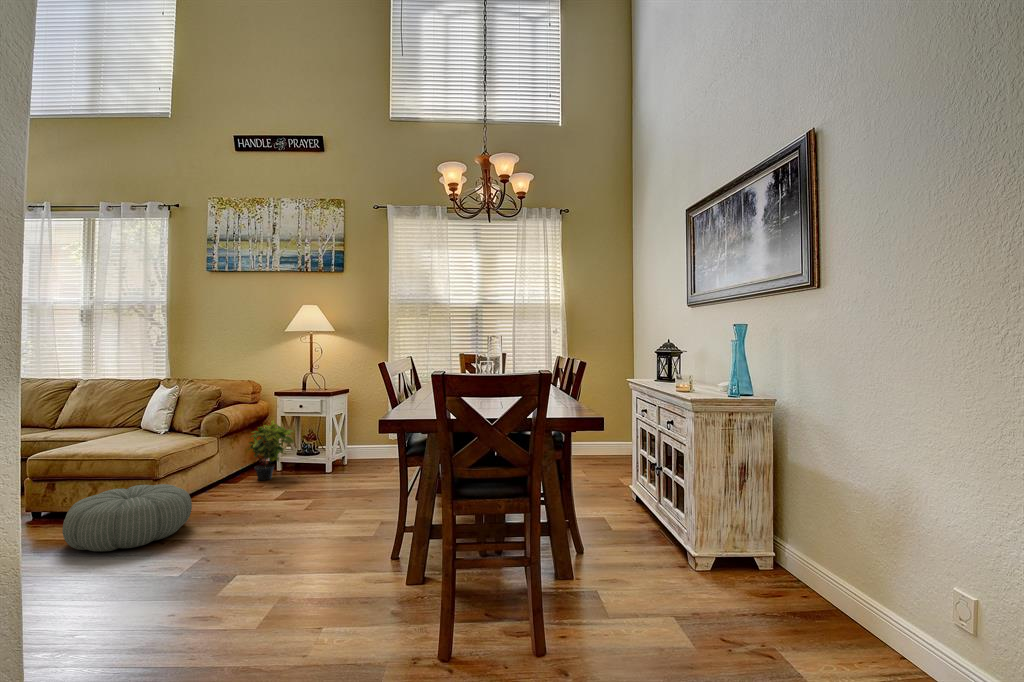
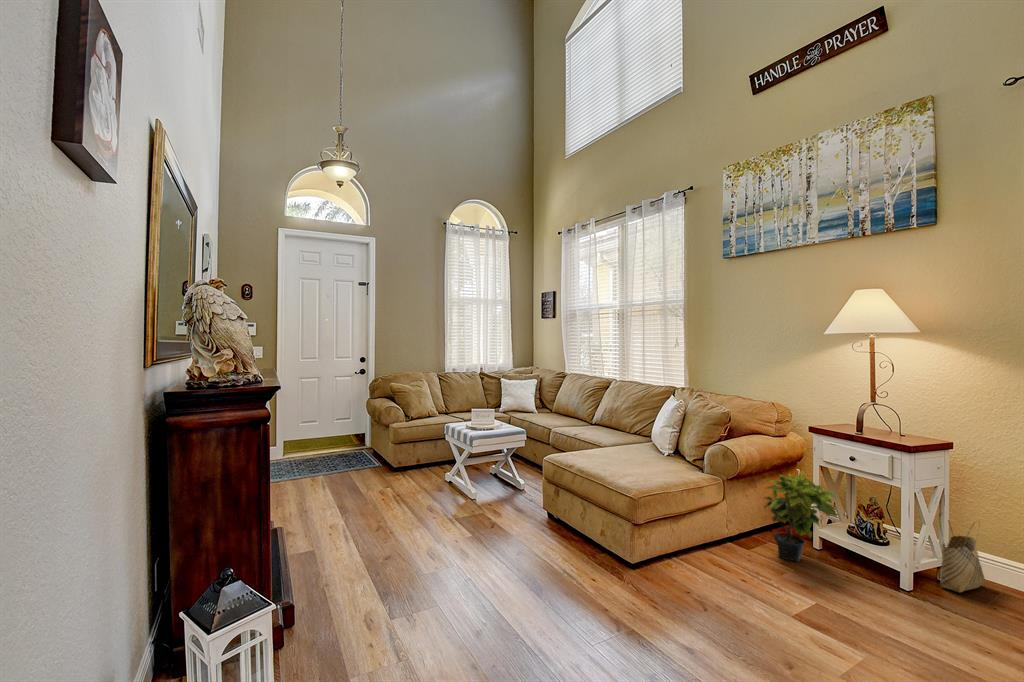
woven basket: none [343,429,363,469] -> present [939,513,985,593]
pouf: present [62,484,192,551] -> none [534,532,667,633]

